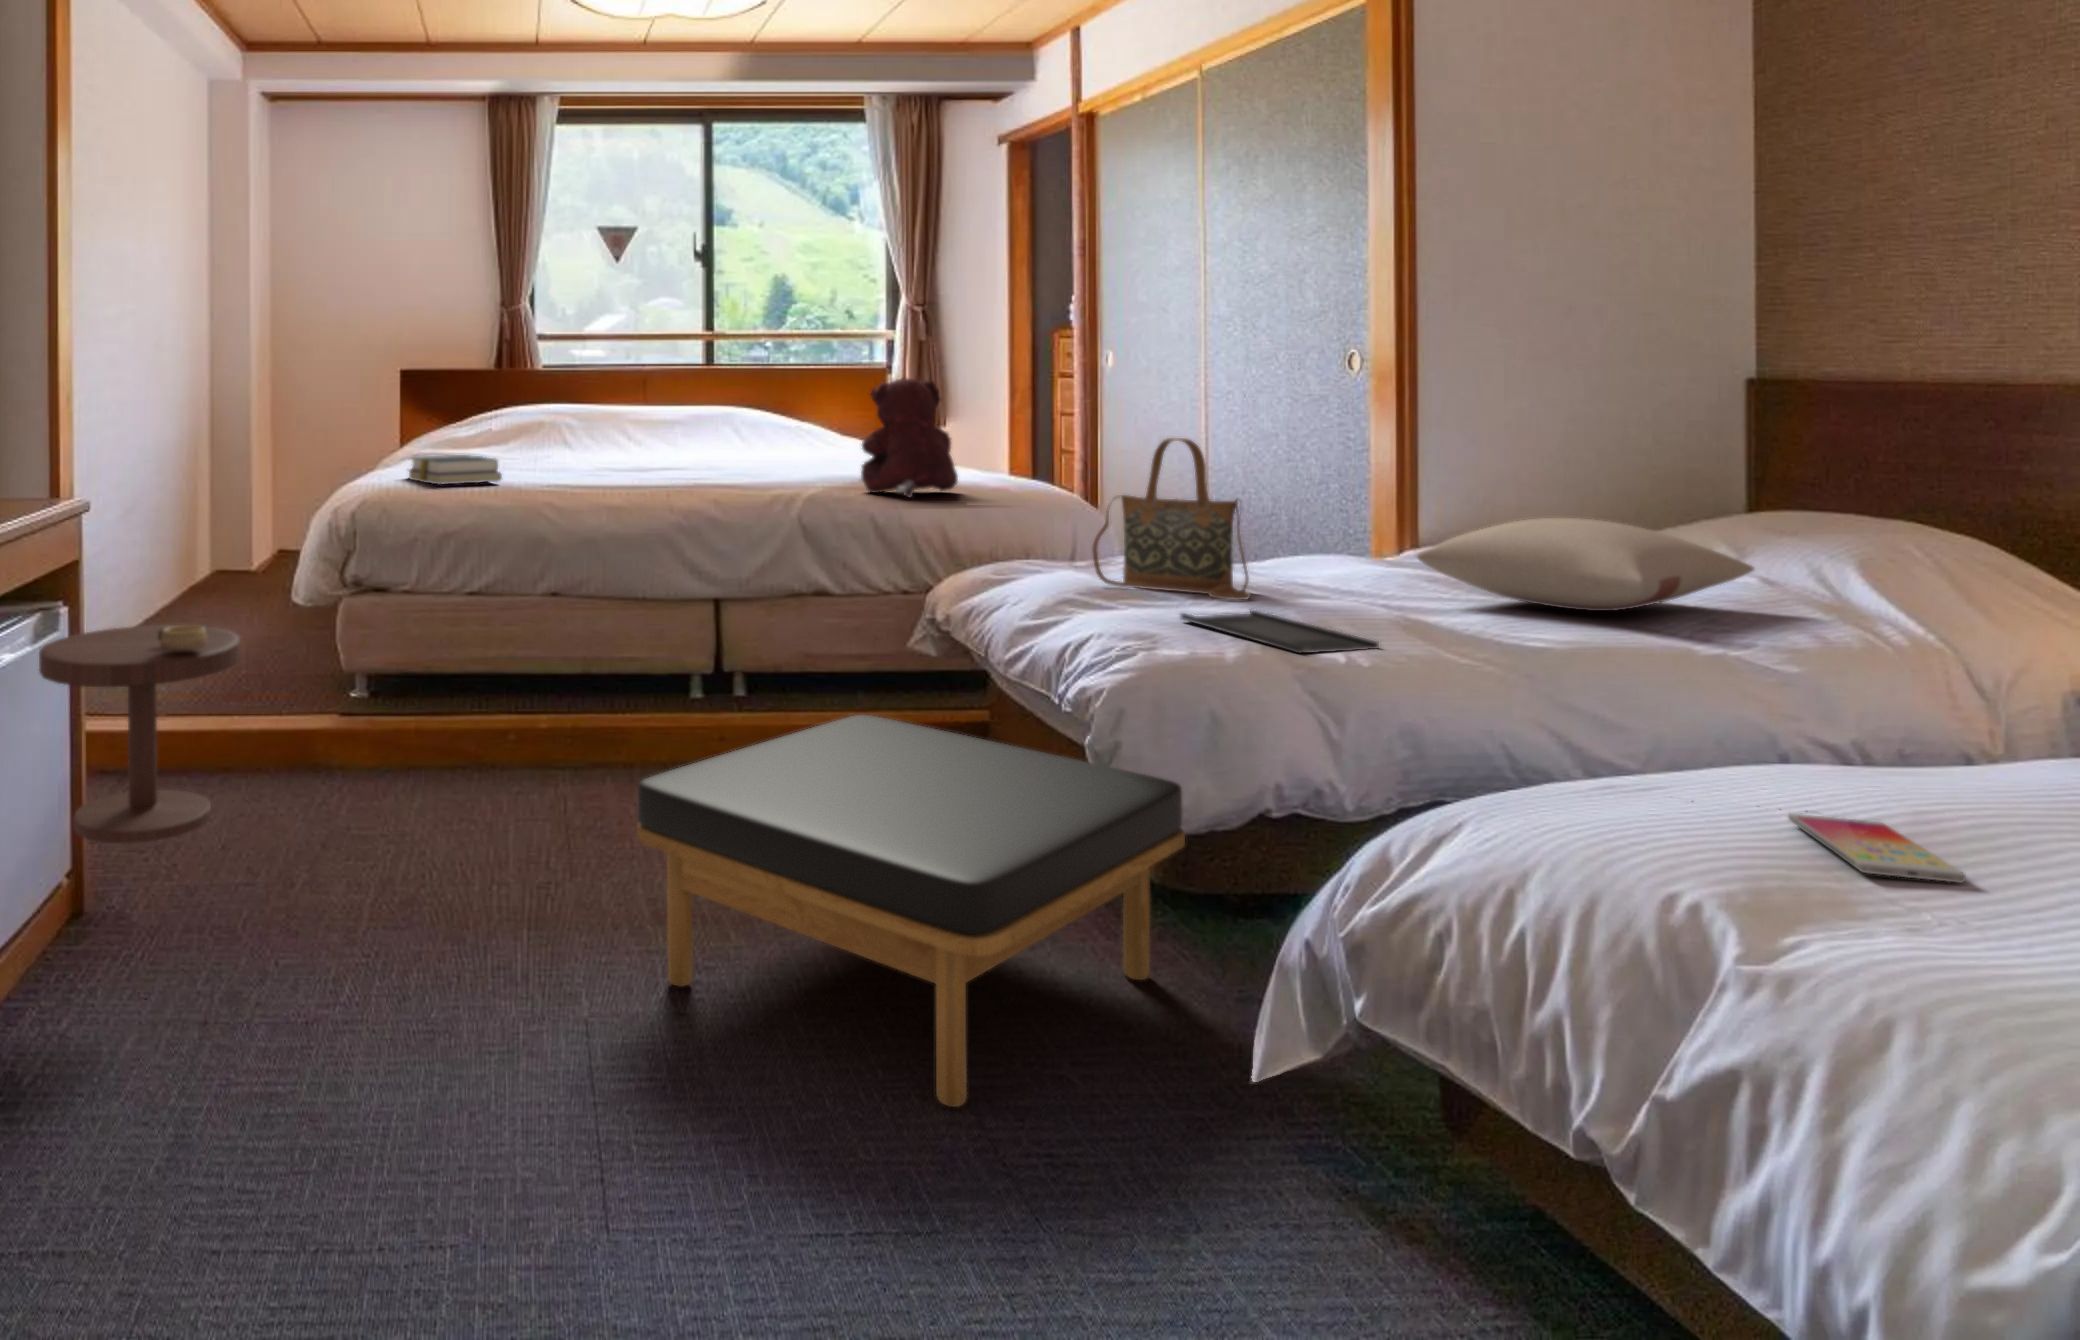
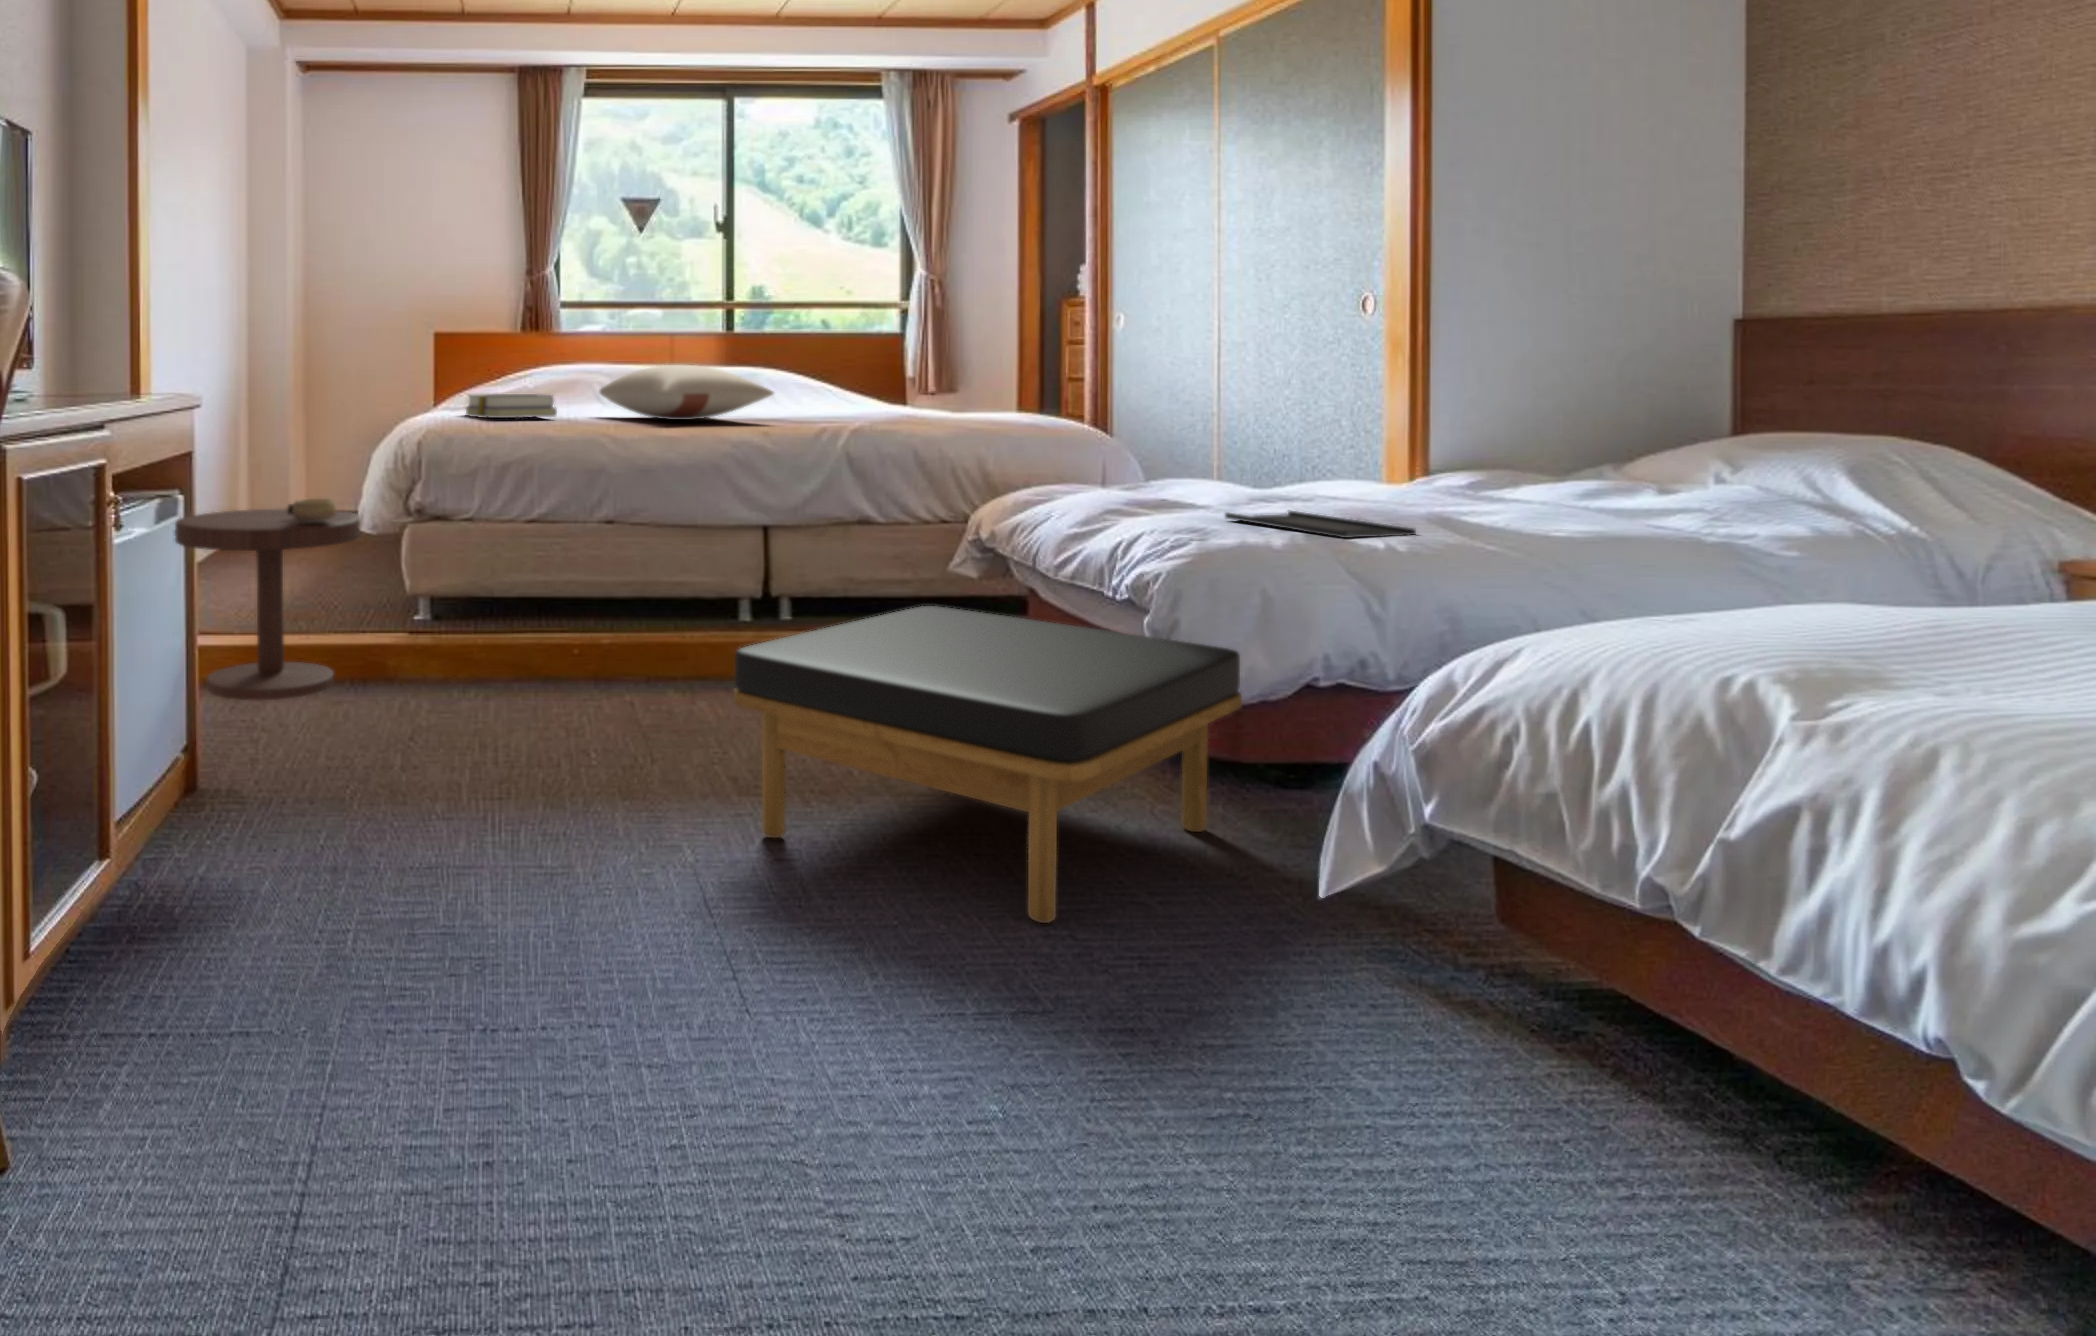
teddy bear: present [861,378,958,497] -> none [899,319,992,432]
handbag: present [1092,438,1250,600] -> none [1132,360,1285,507]
pillow: present [1417,518,1754,611] -> present [599,365,773,420]
smartphone: present [1788,814,1966,883] -> none [1823,621,1990,662]

